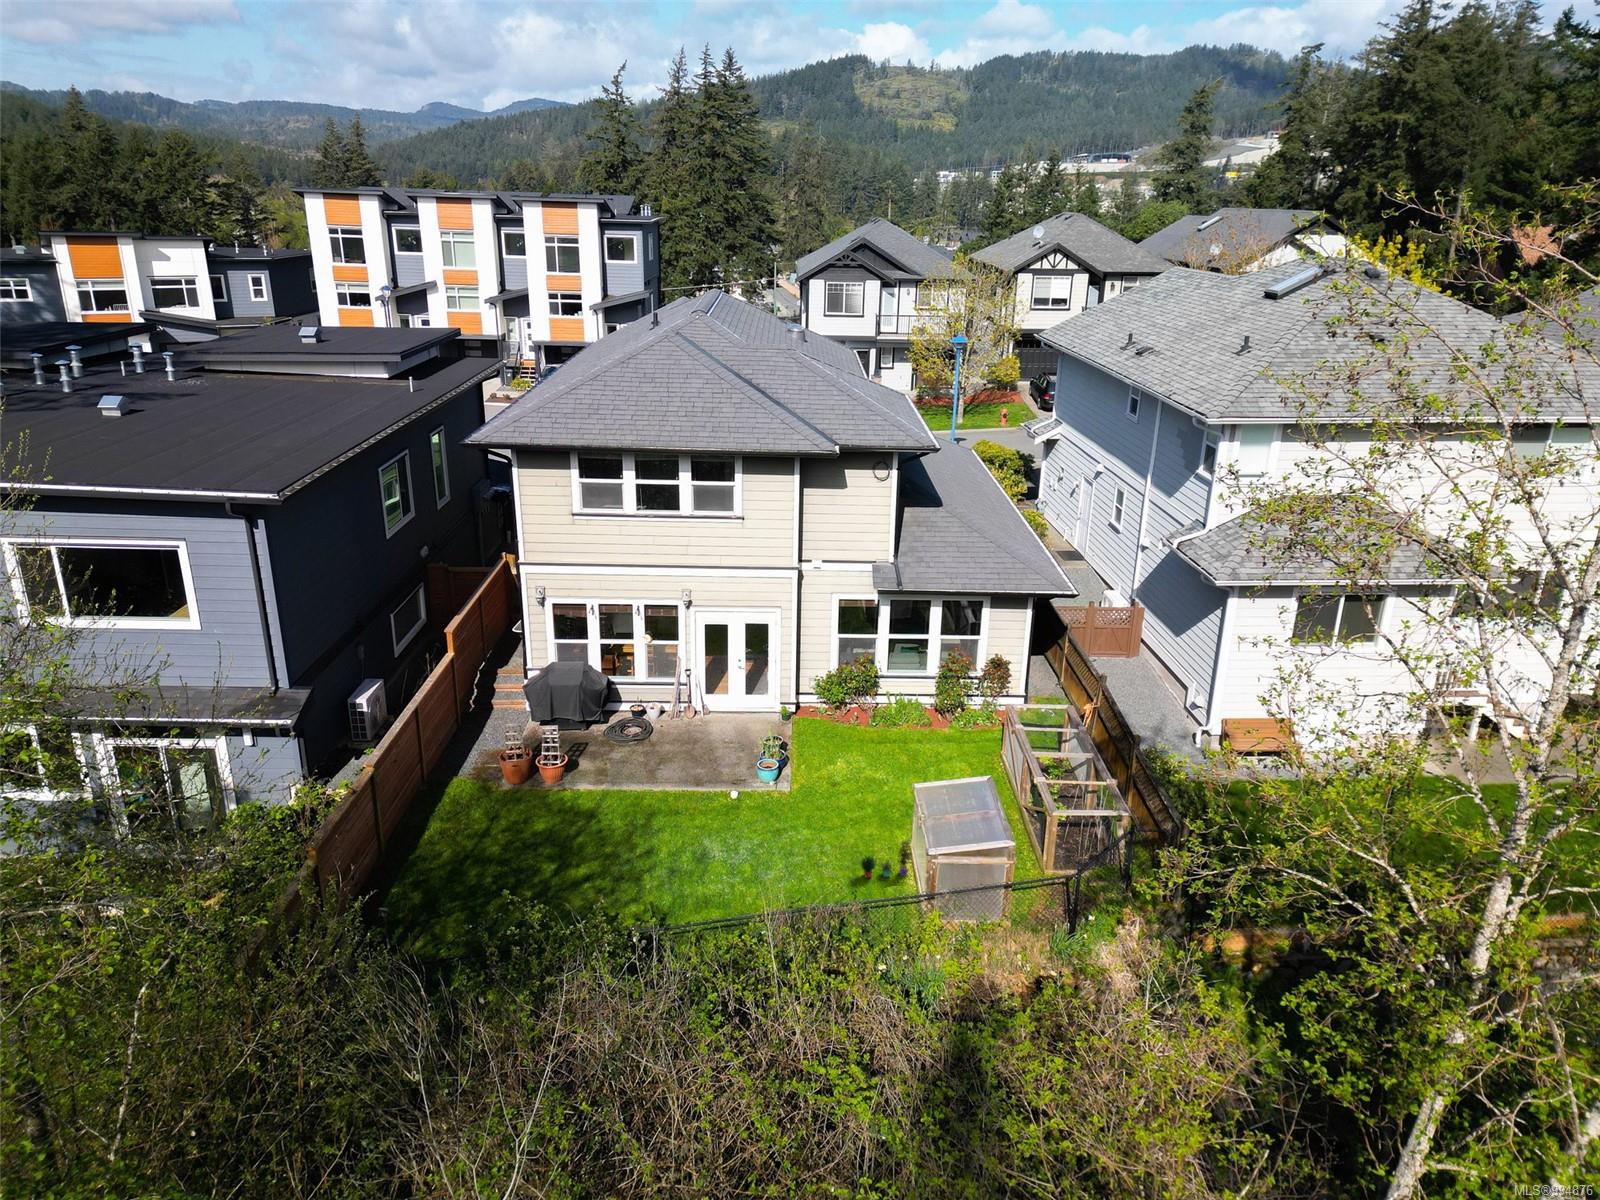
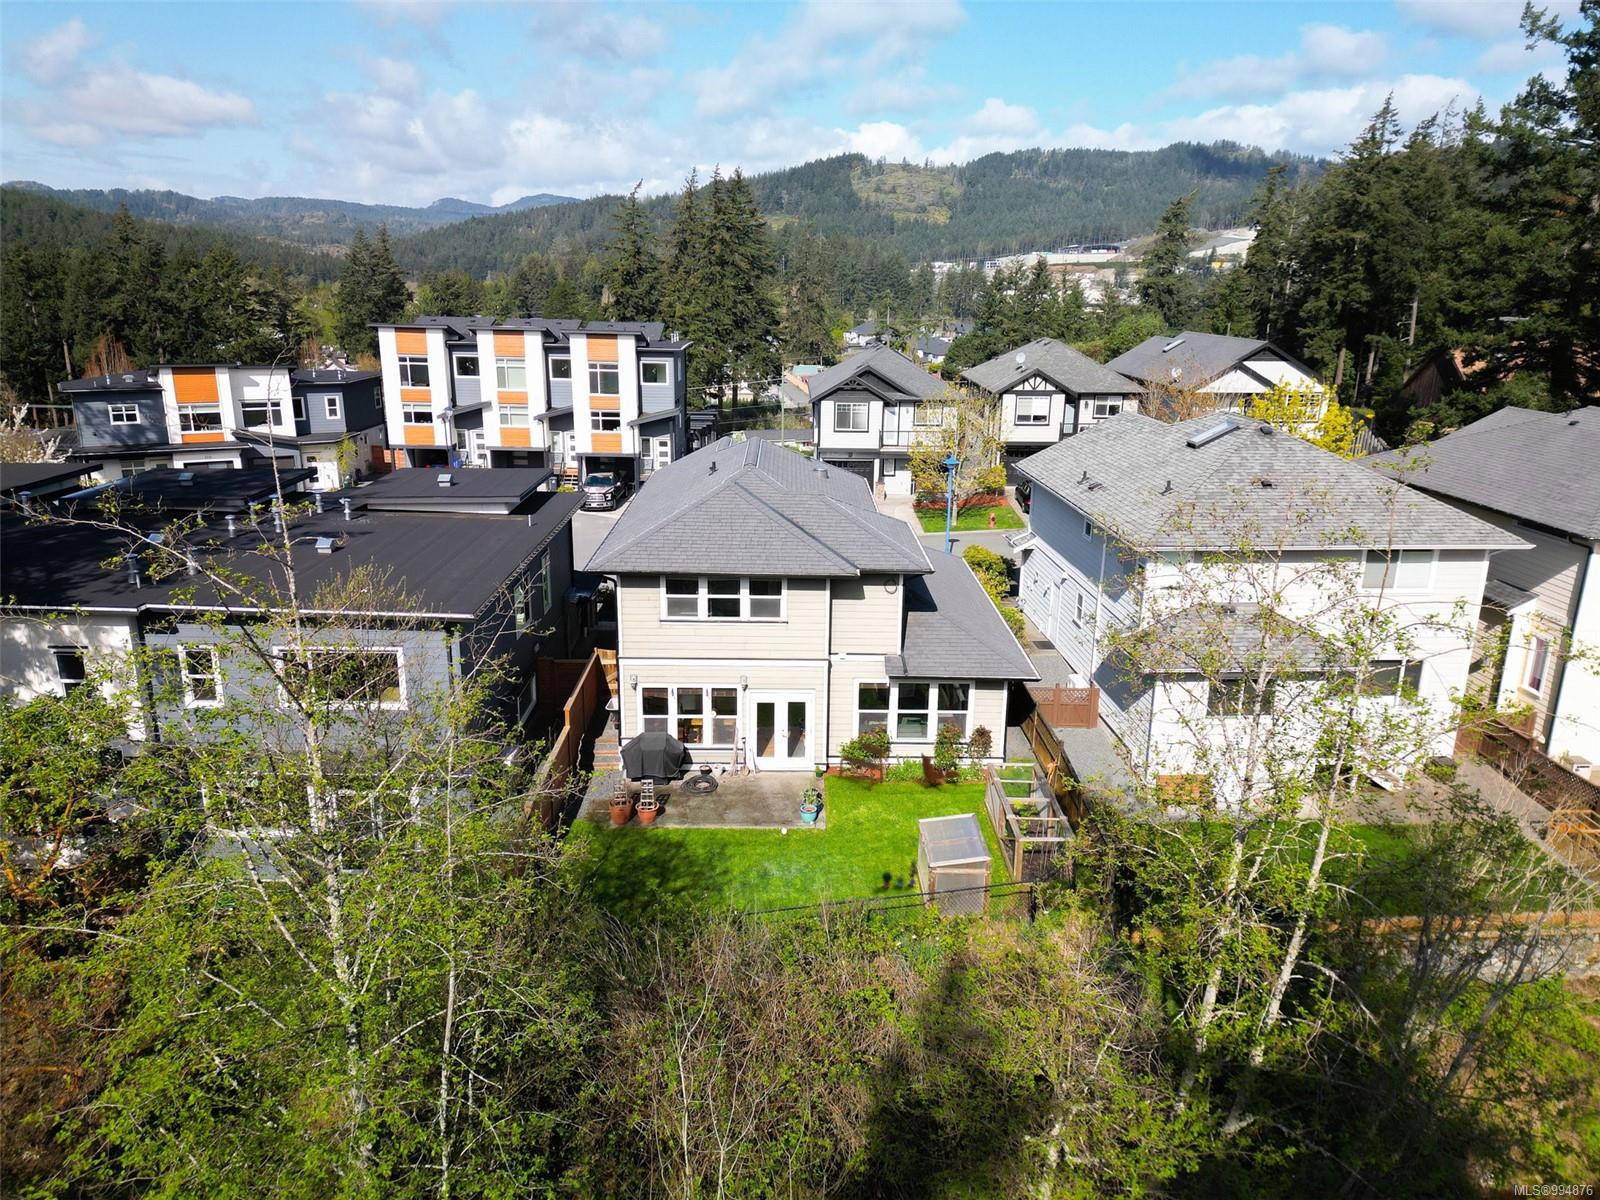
bench: none [811,672,869,738] -> present [839,743,883,790]
lounge chair: none [918,690,969,739] -> present [921,753,960,787]

